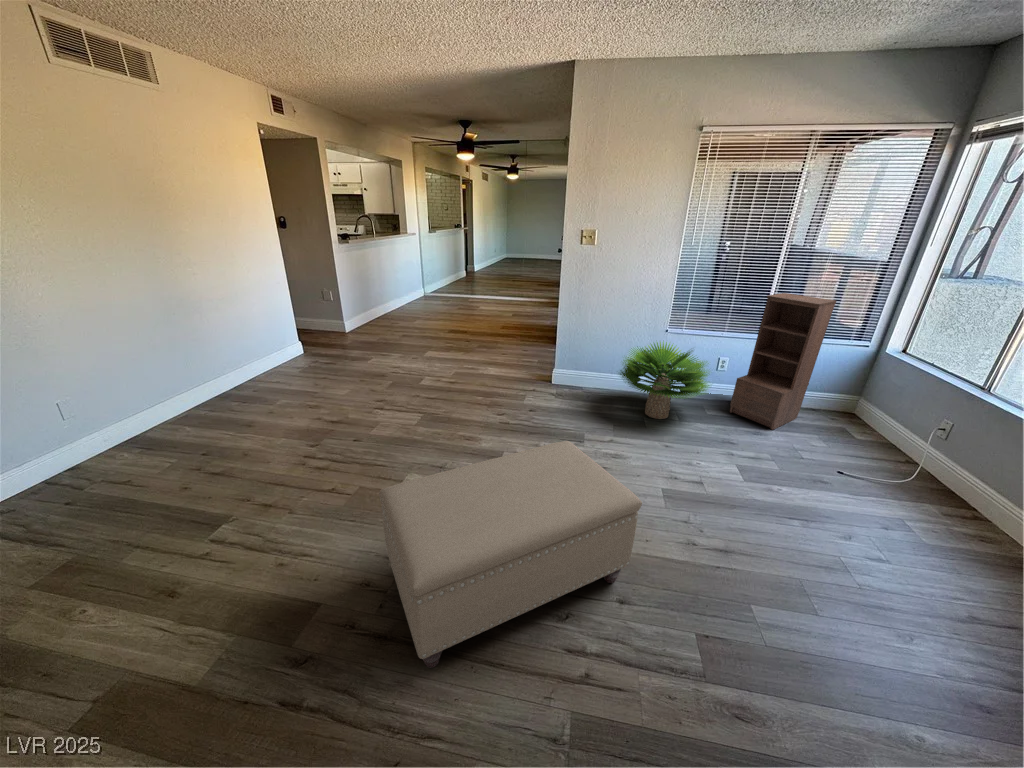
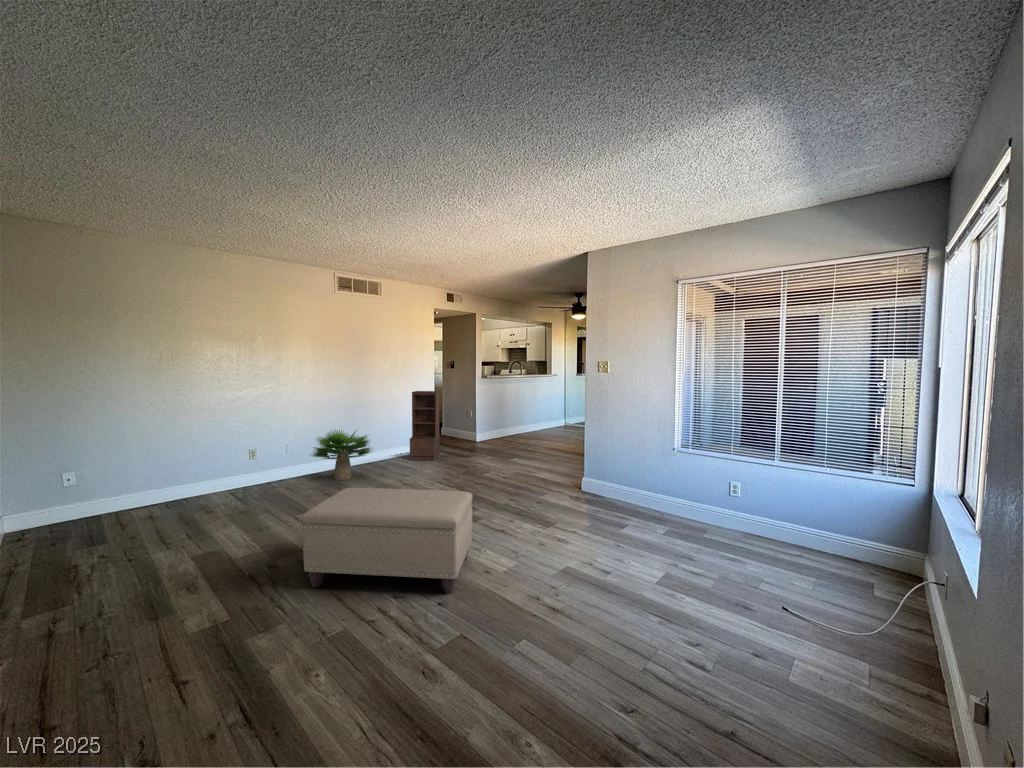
bookshelf: present [730,293,836,430] -> present [410,391,439,460]
potted plant: present [620,341,709,419] -> present [312,430,371,480]

